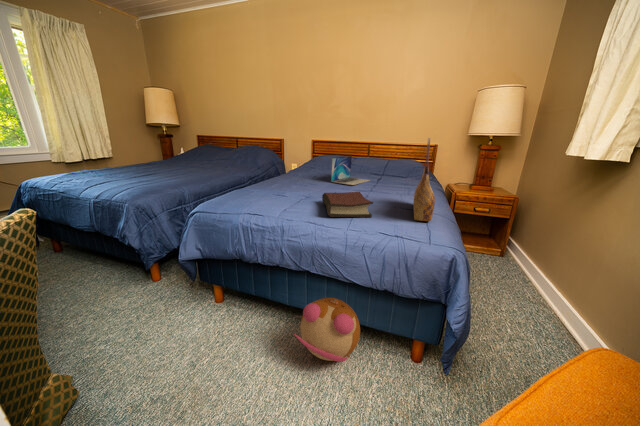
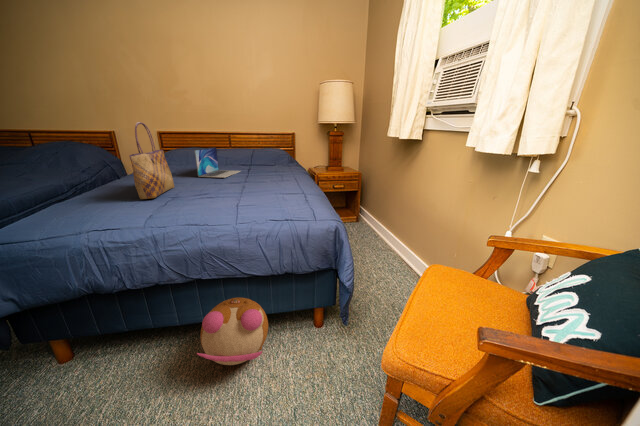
tote bag: present [414,138,435,221] -> present [130,122,174,199]
hardback book: present [322,192,373,217] -> none [195,183,257,214]

